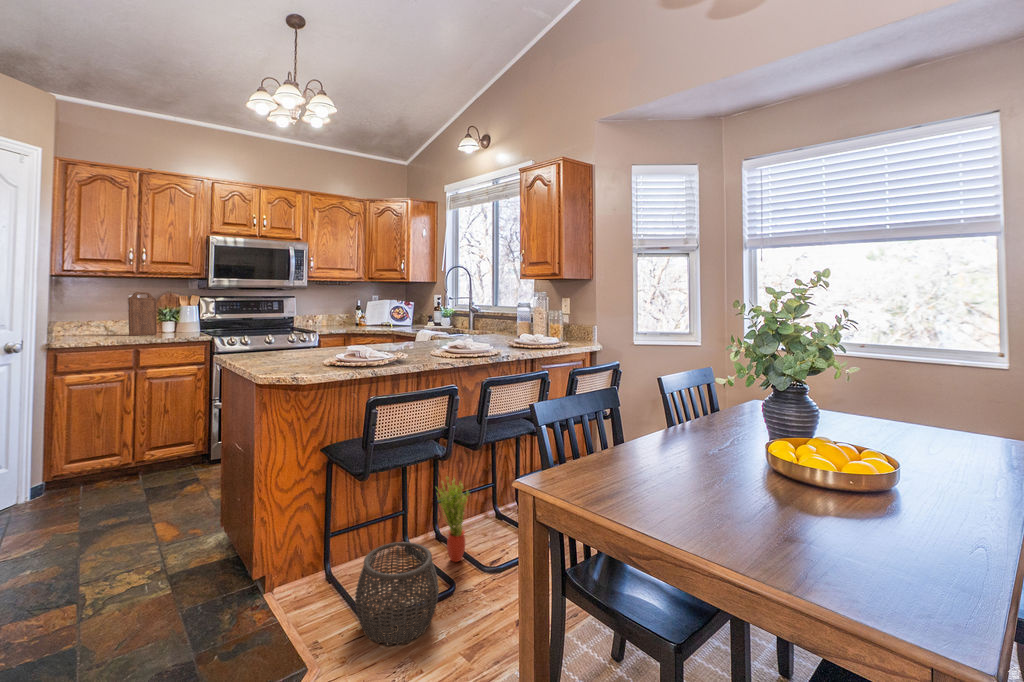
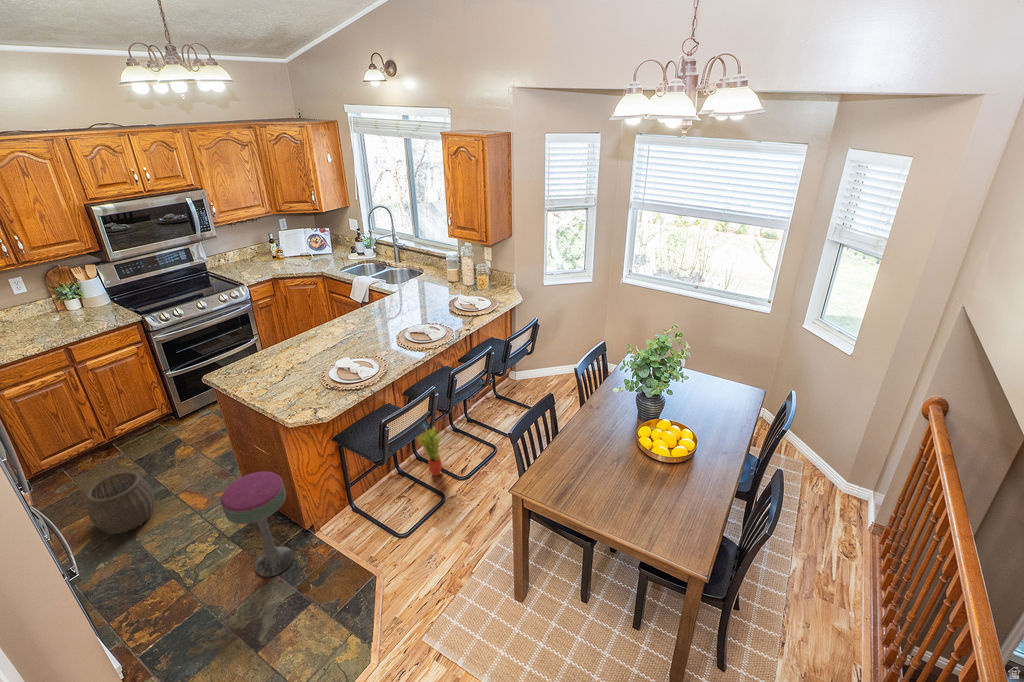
cutting board: present [128,292,157,336] -> none [23,277,65,326]
bar stool: none [145,471,236,631] -> present [221,471,294,577]
woven basket: present [355,542,439,645] -> present [87,471,154,534]

